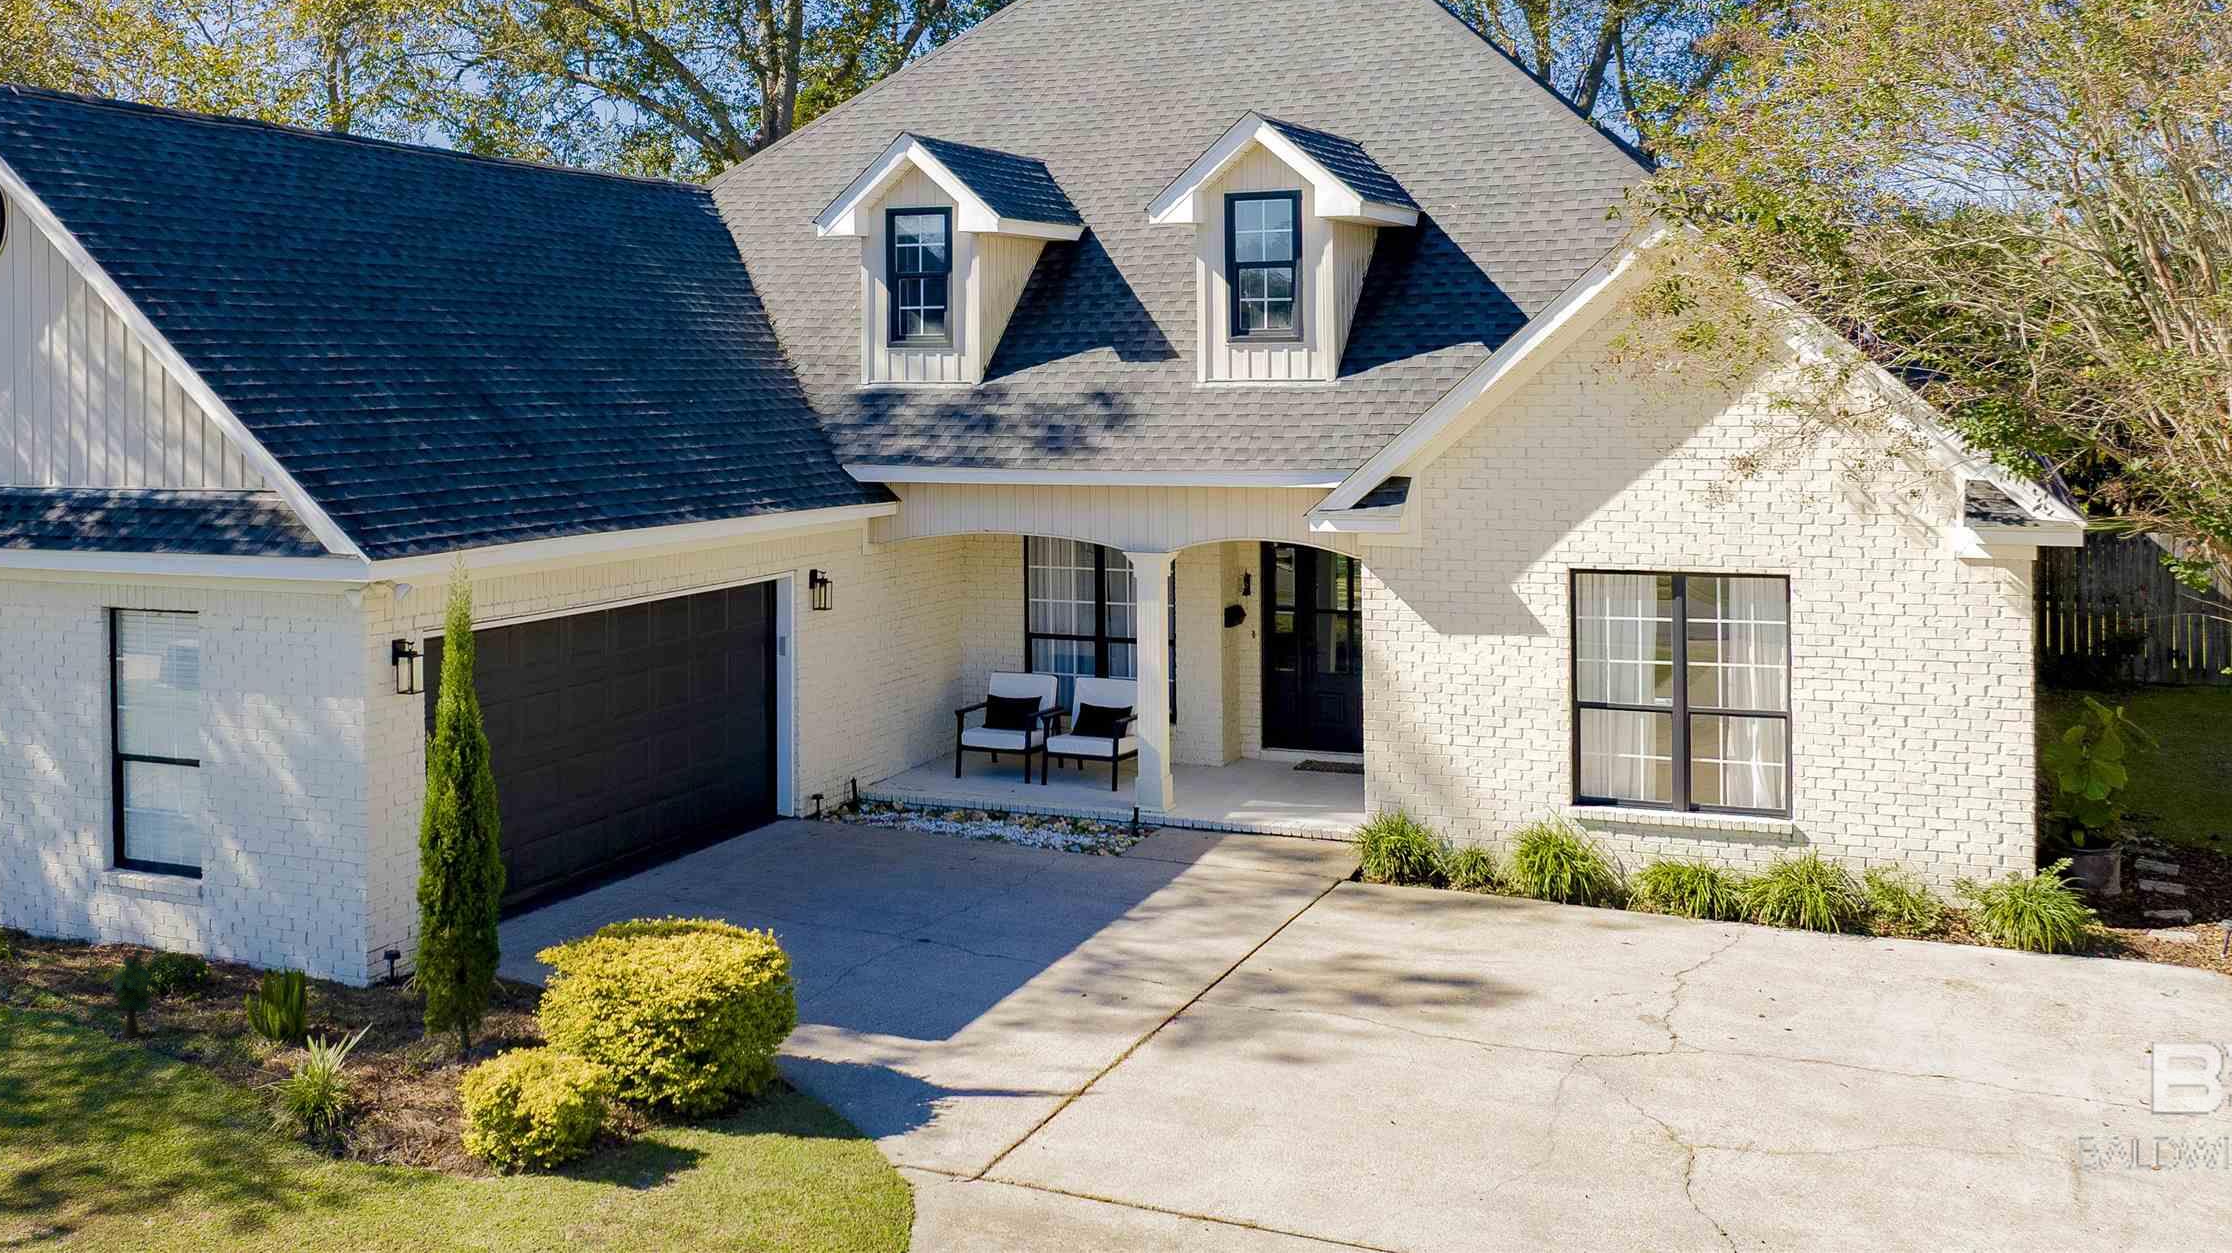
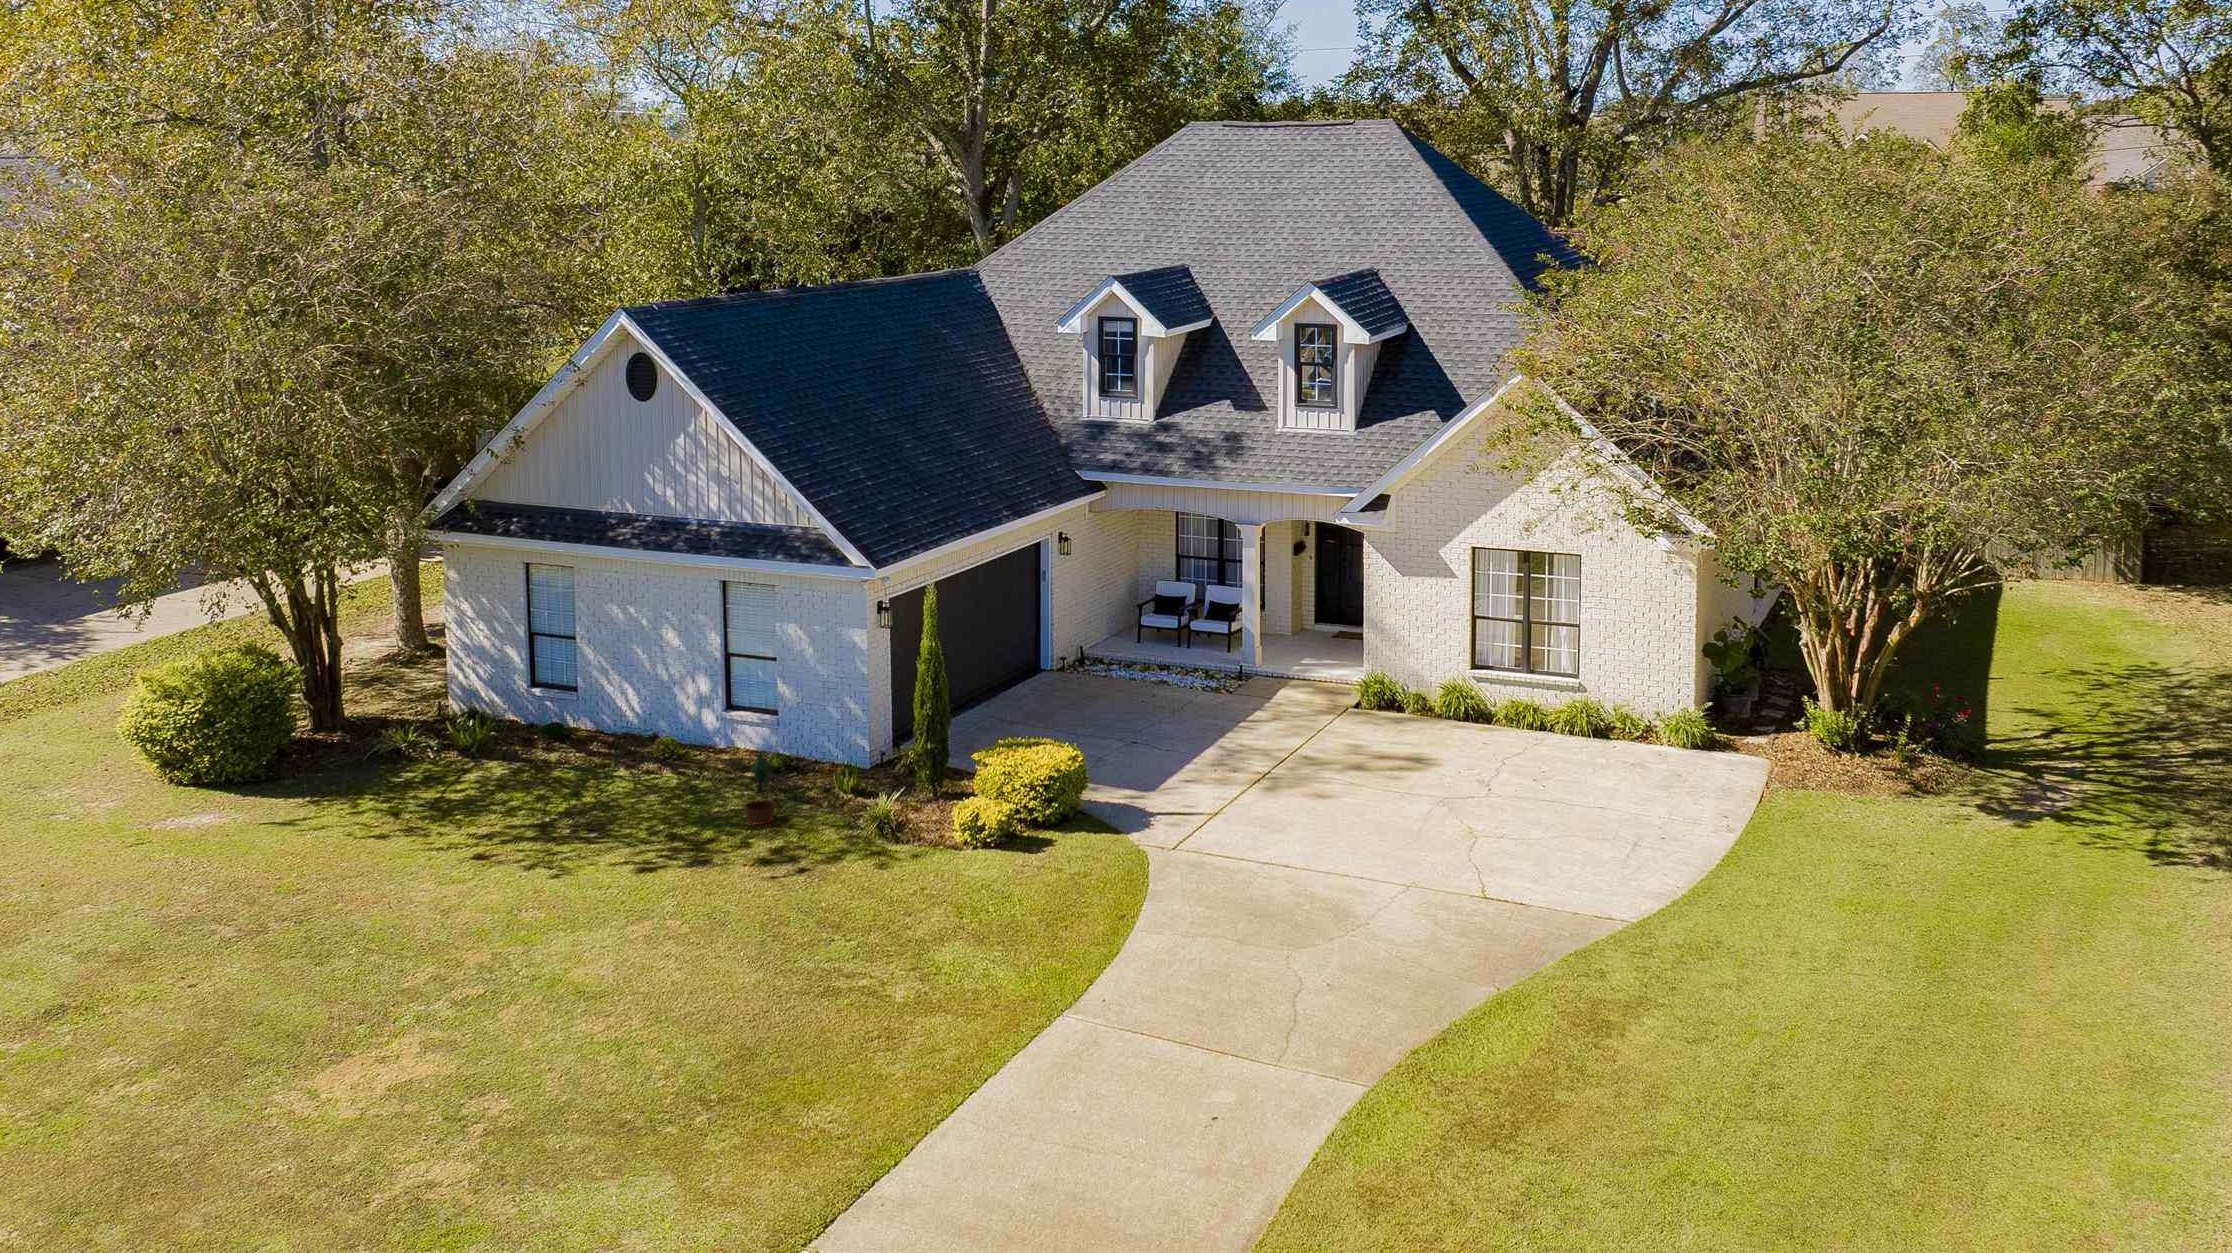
basket: none [49,1052,122,1108] -> present [744,800,776,825]

